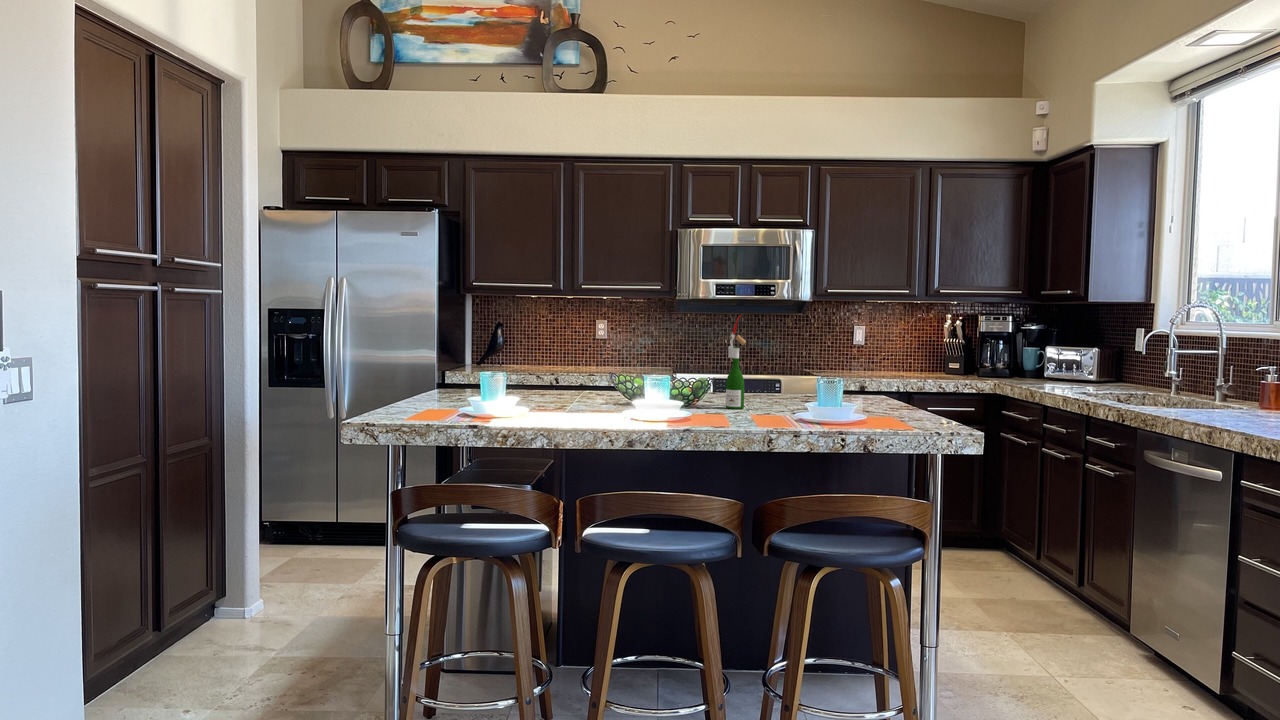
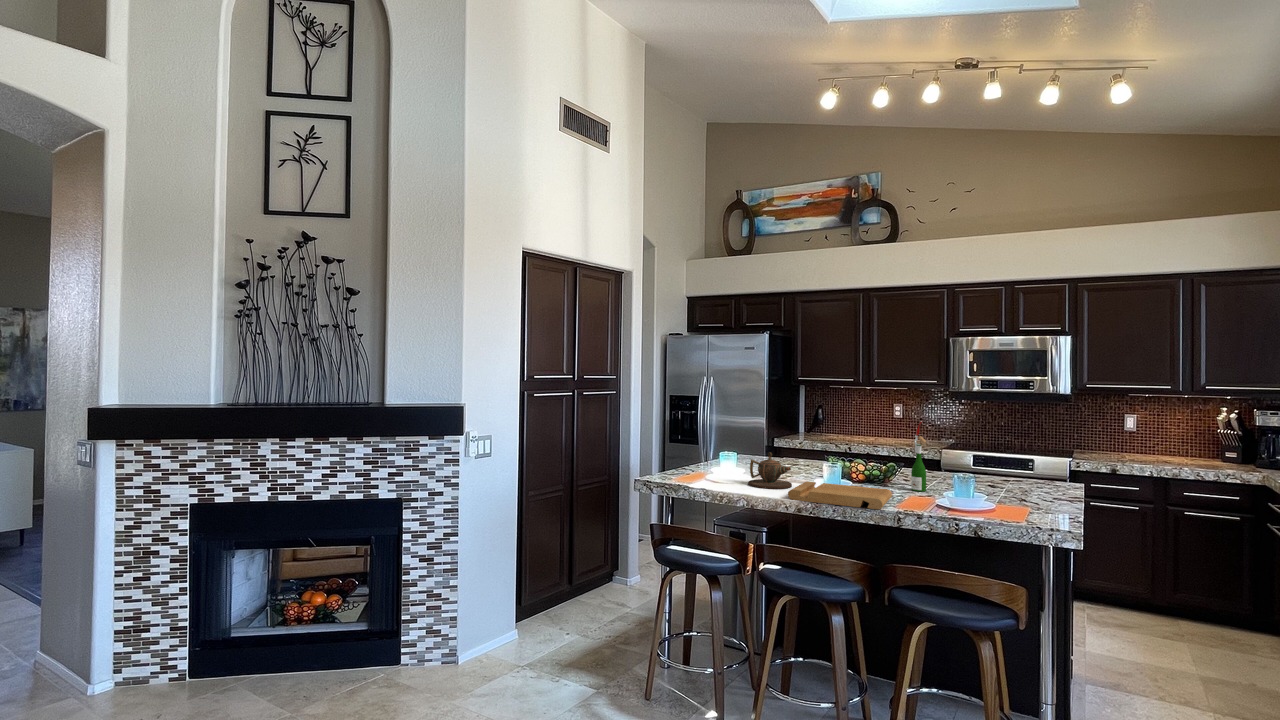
teapot: none [518,366,587,421] -> present [748,452,792,489]
cutting board: none [610,405,750,431] -> present [788,482,892,509]

